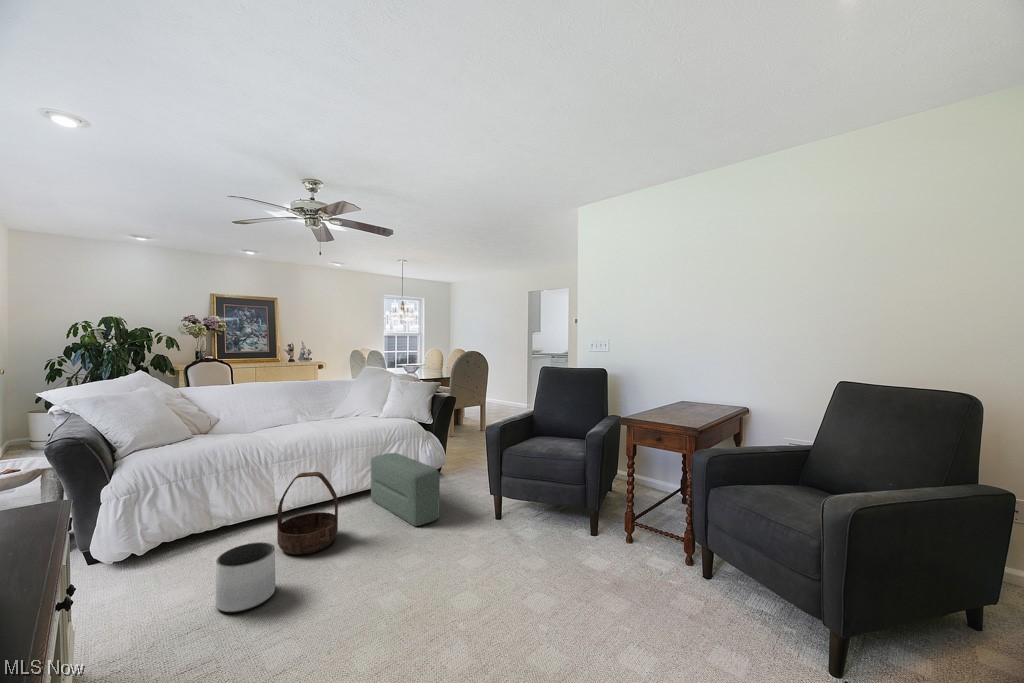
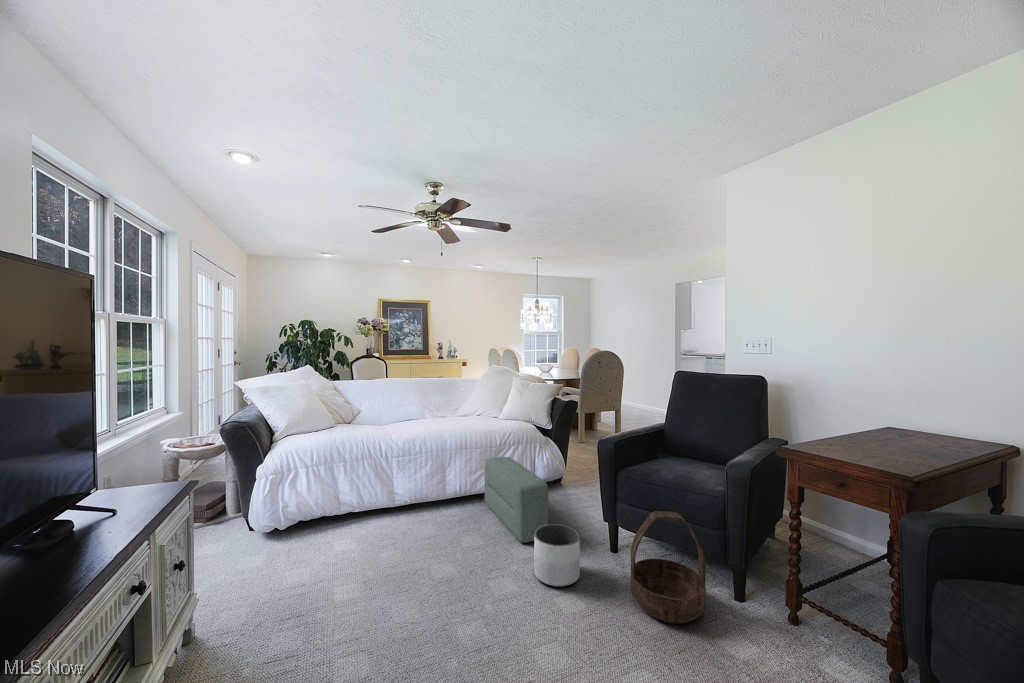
basket: present [277,472,338,555] -> present [630,511,705,624]
planter: present [216,542,275,612] -> present [534,524,580,587]

